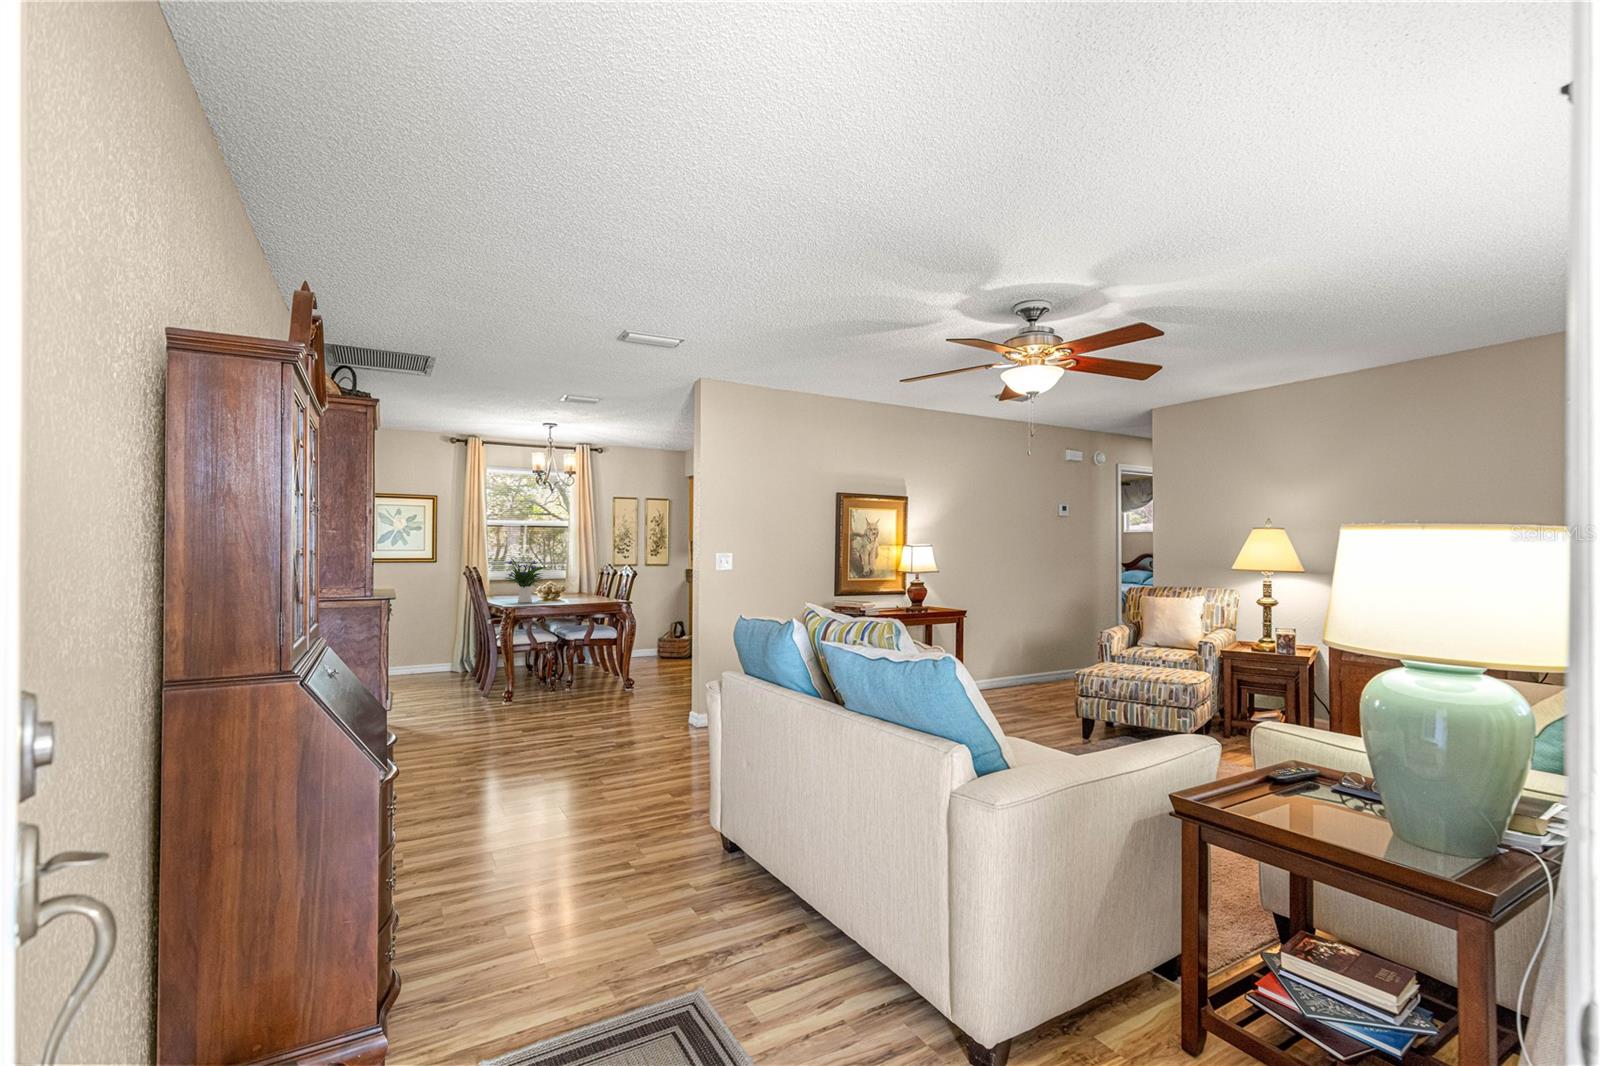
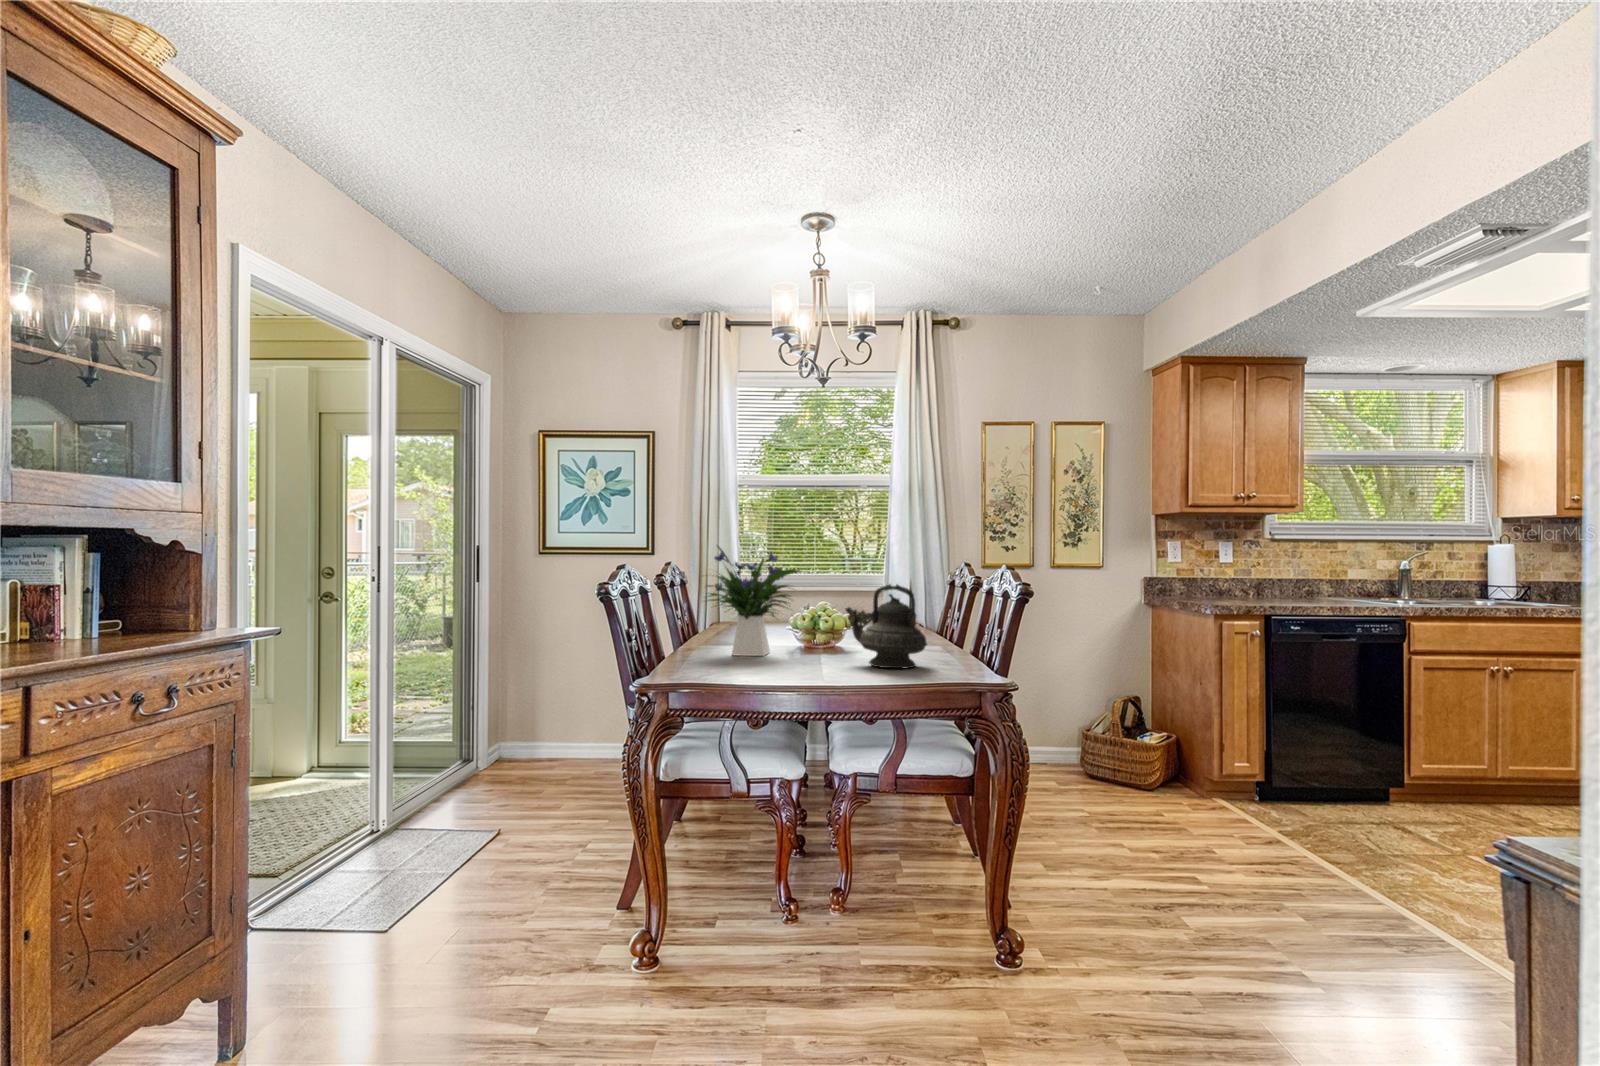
teapot: none [568,572,601,602] -> present [846,584,927,668]

